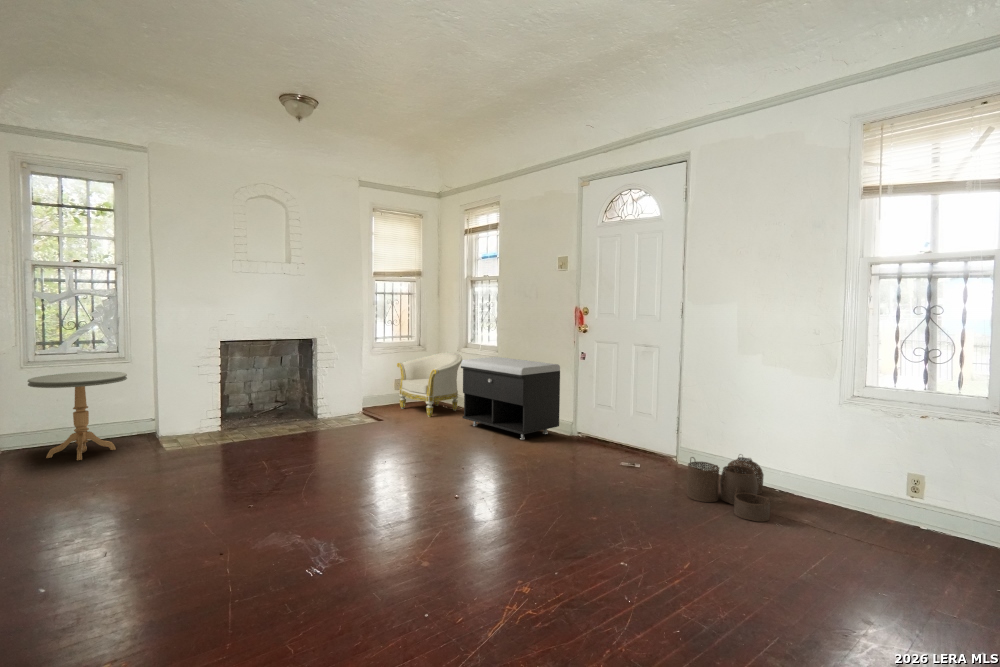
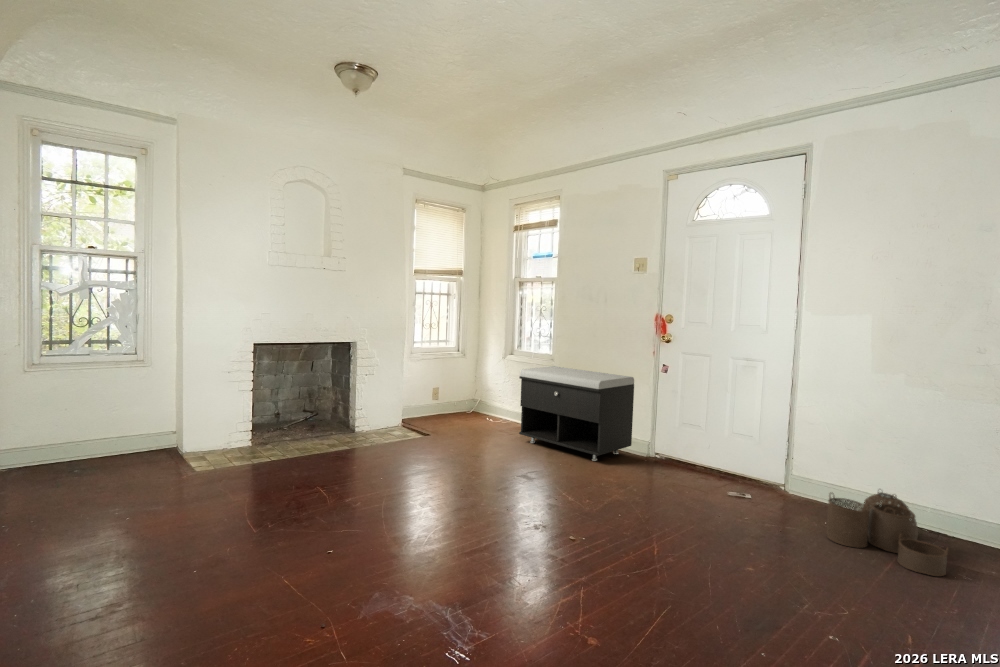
armchair: present [397,352,462,417] -> none [437,359,511,431]
side table: present [28,372,127,460] -> none [34,377,149,482]

